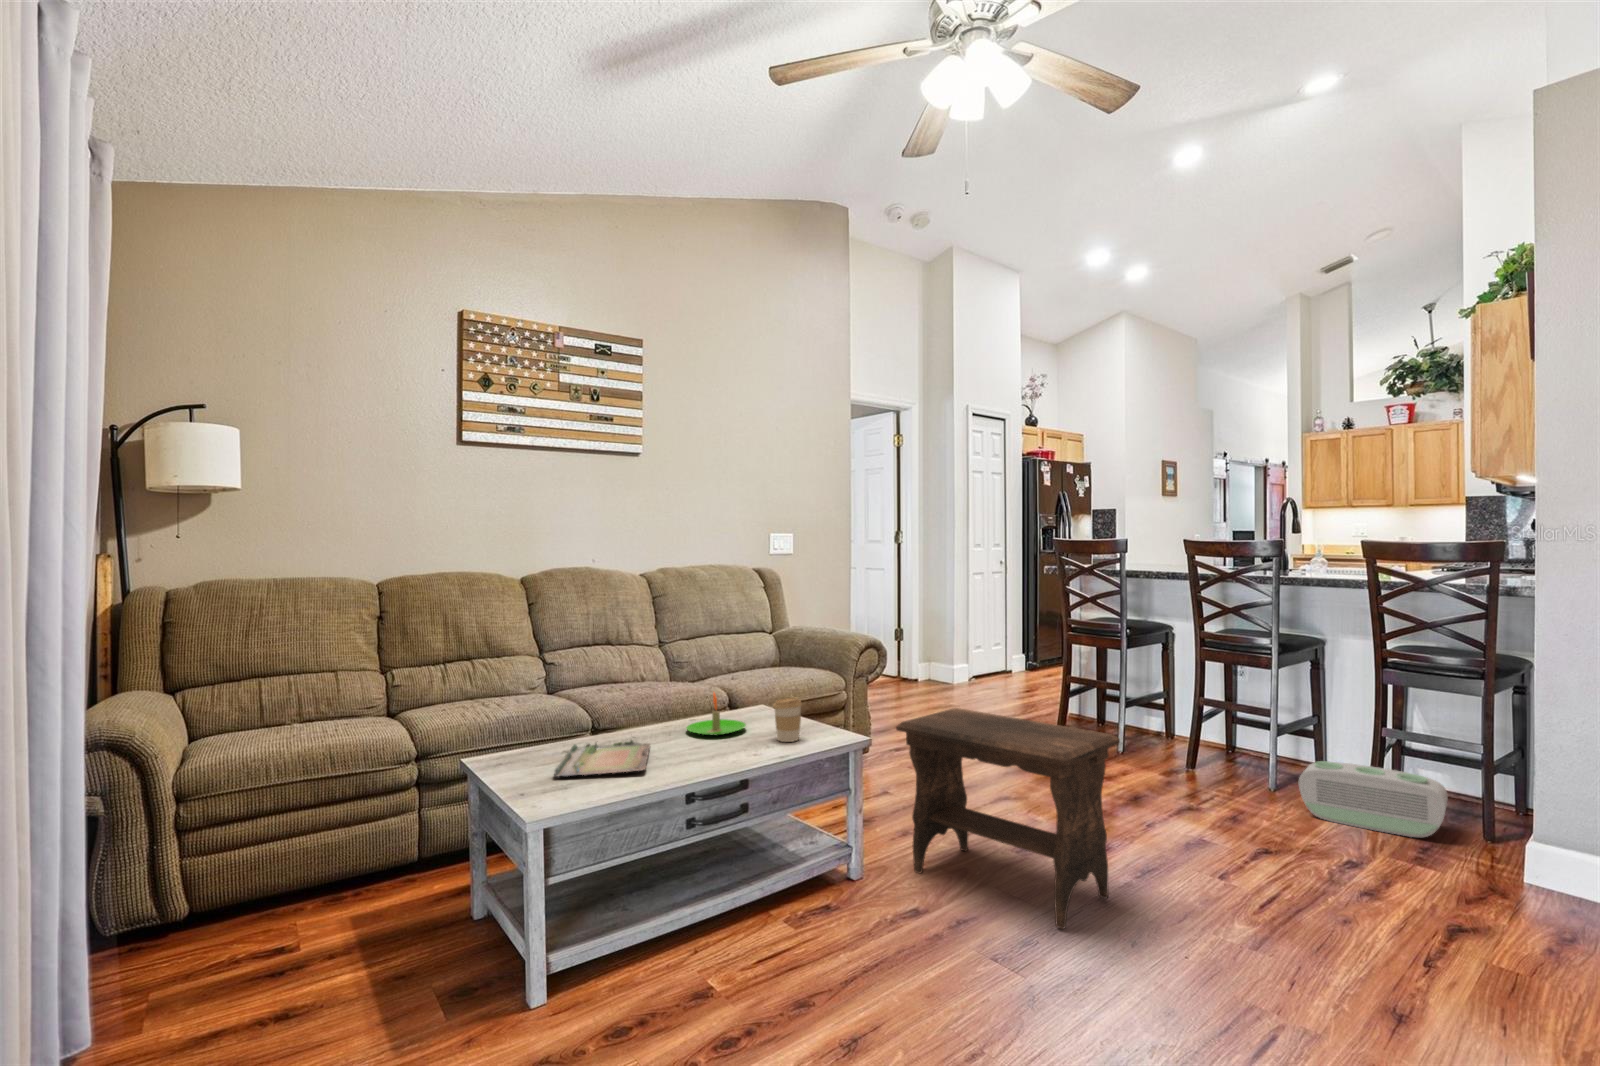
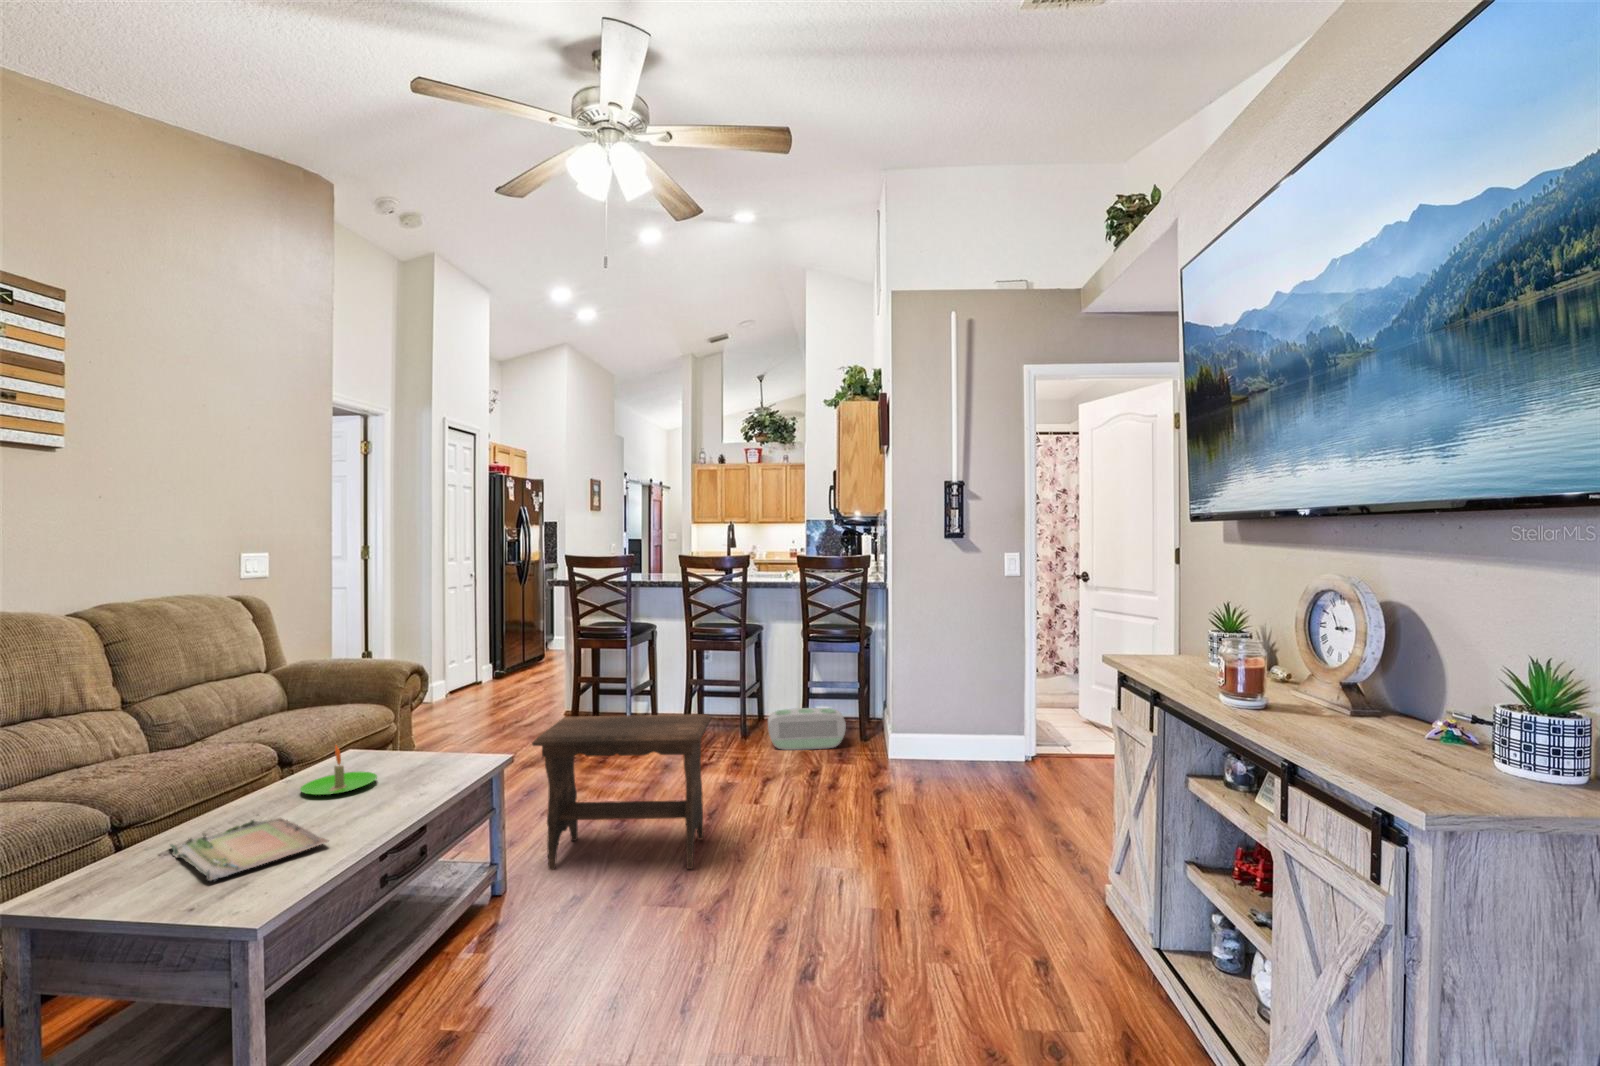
coffee cup: present [773,698,802,742] -> none [420,733,452,780]

